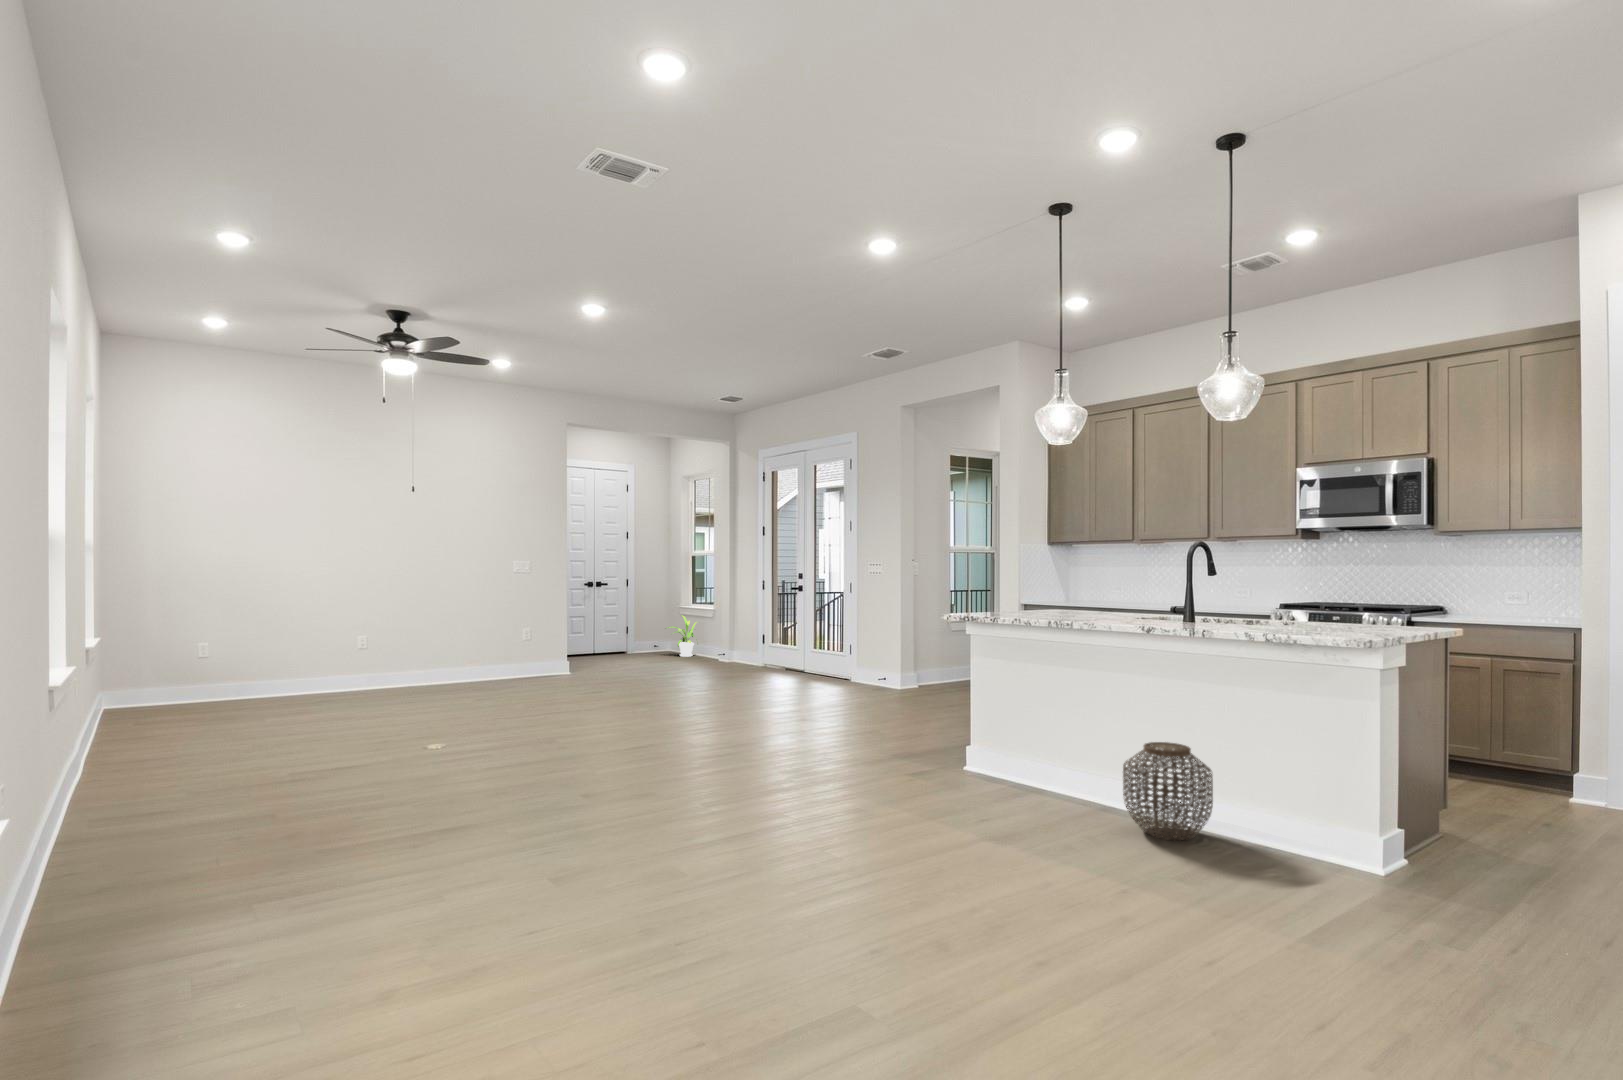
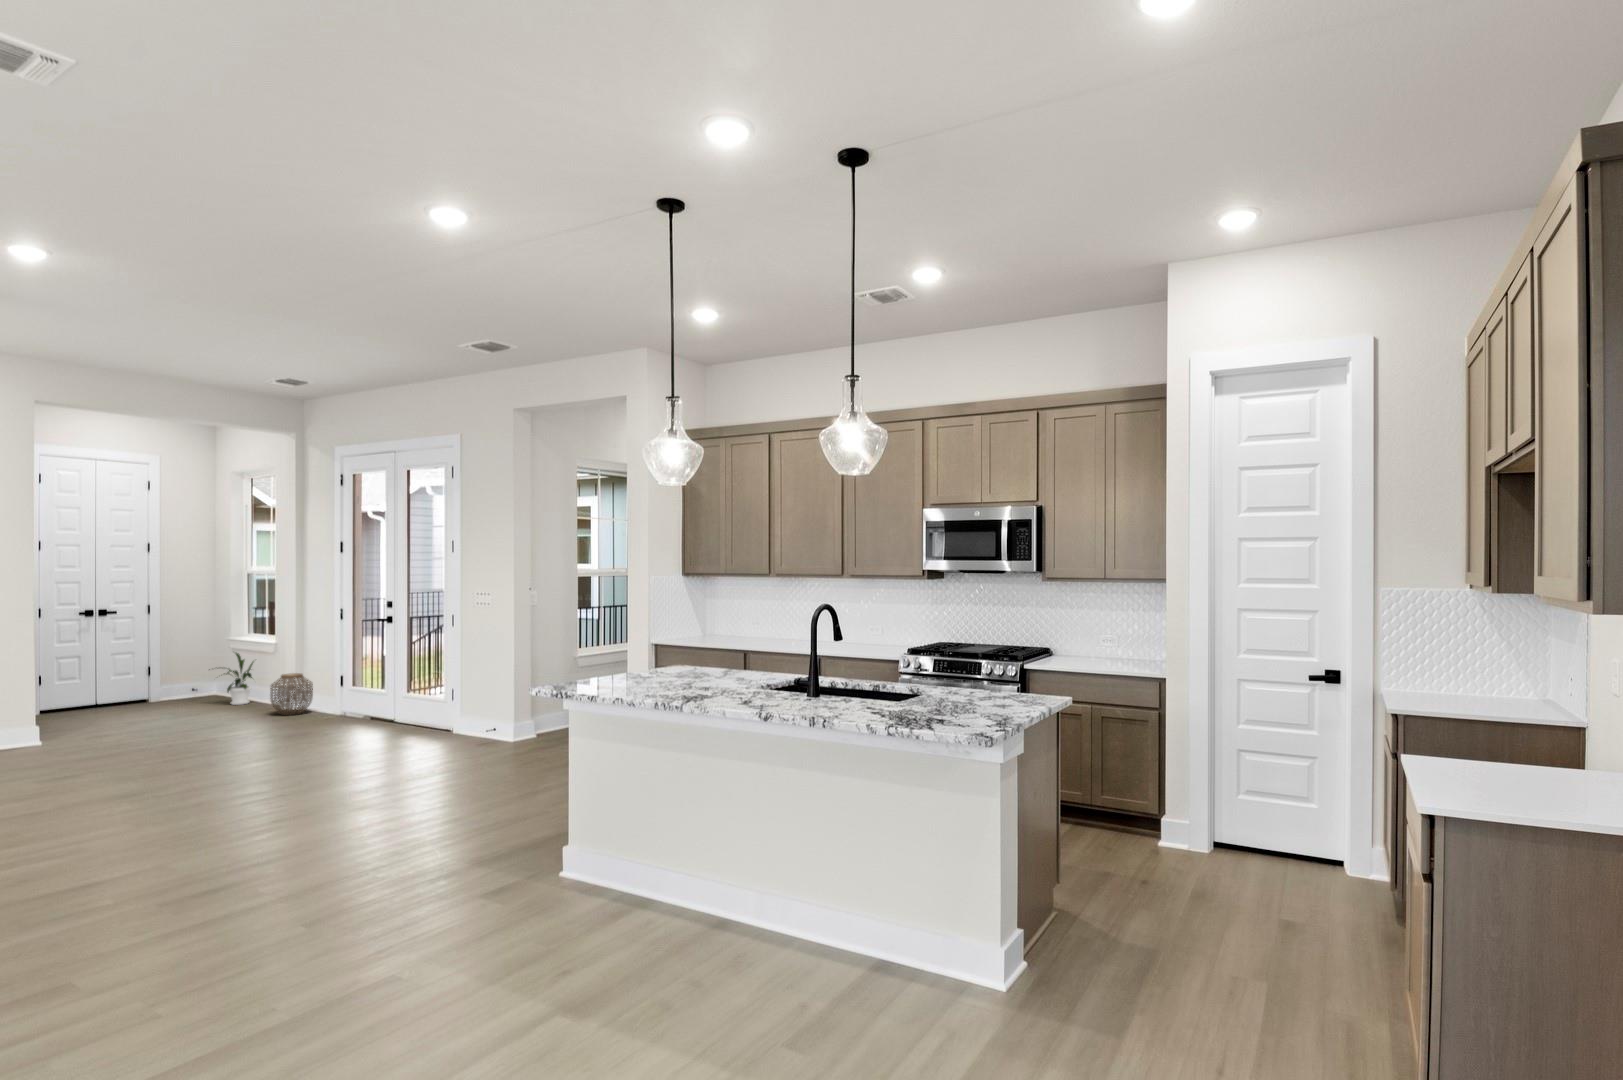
woven basket: present [1123,742,1213,841] -> present [270,673,313,715]

